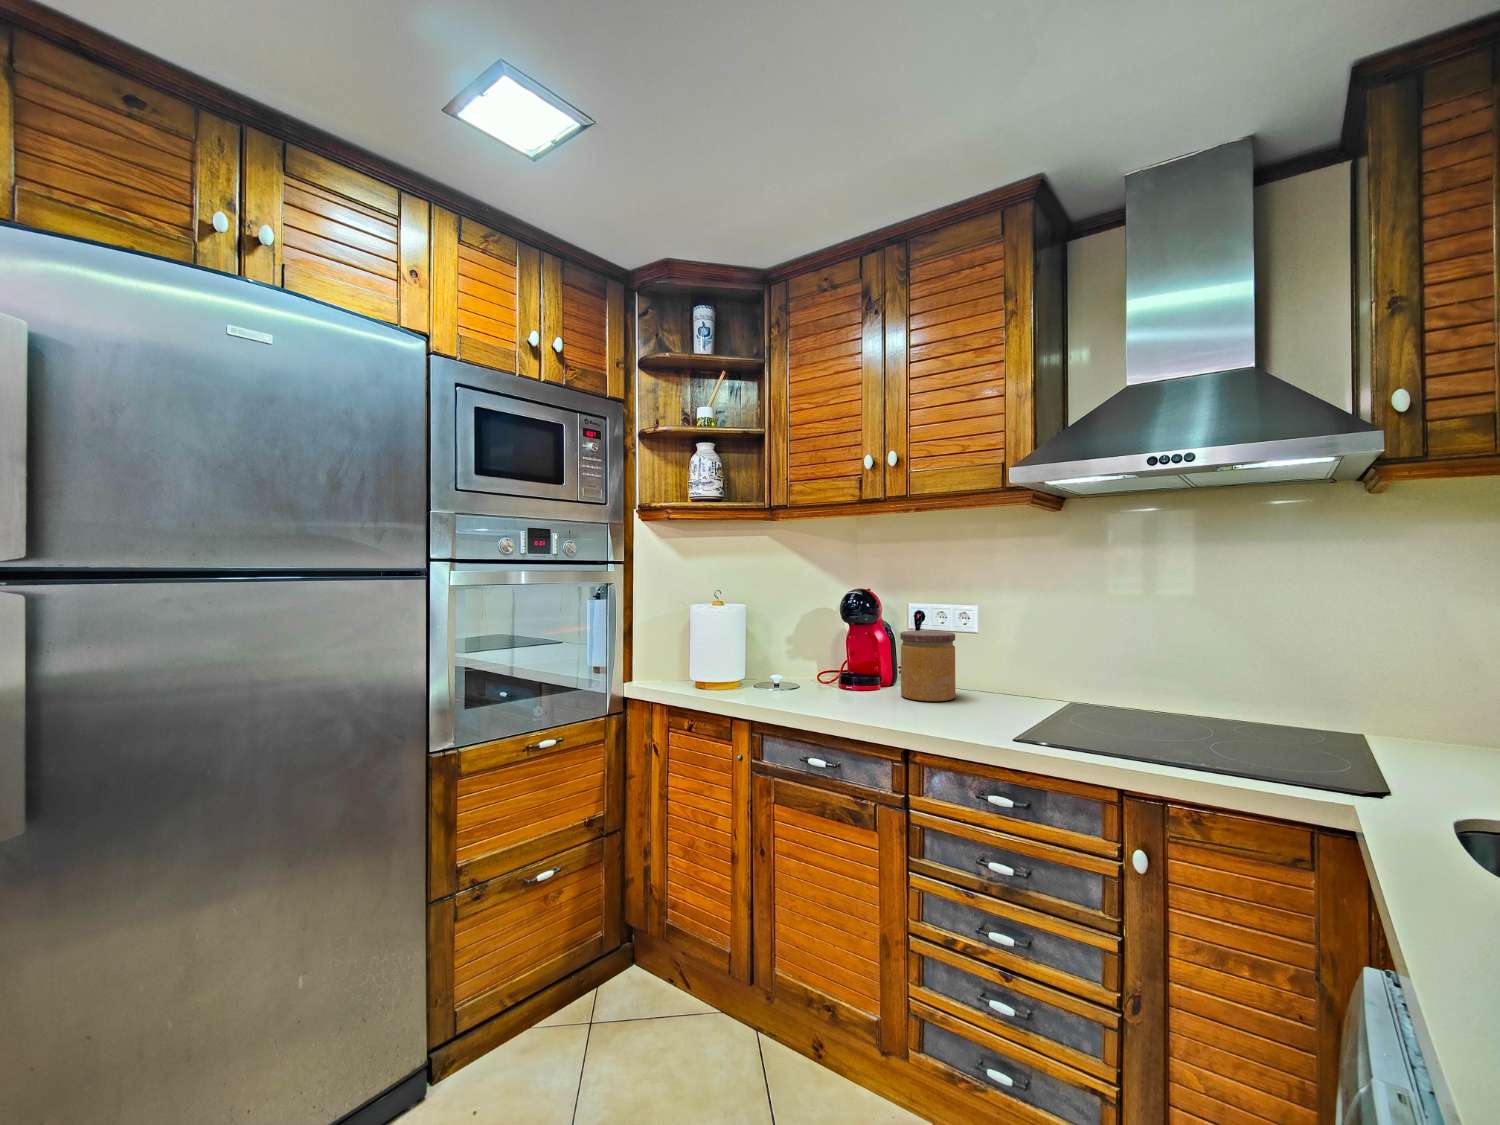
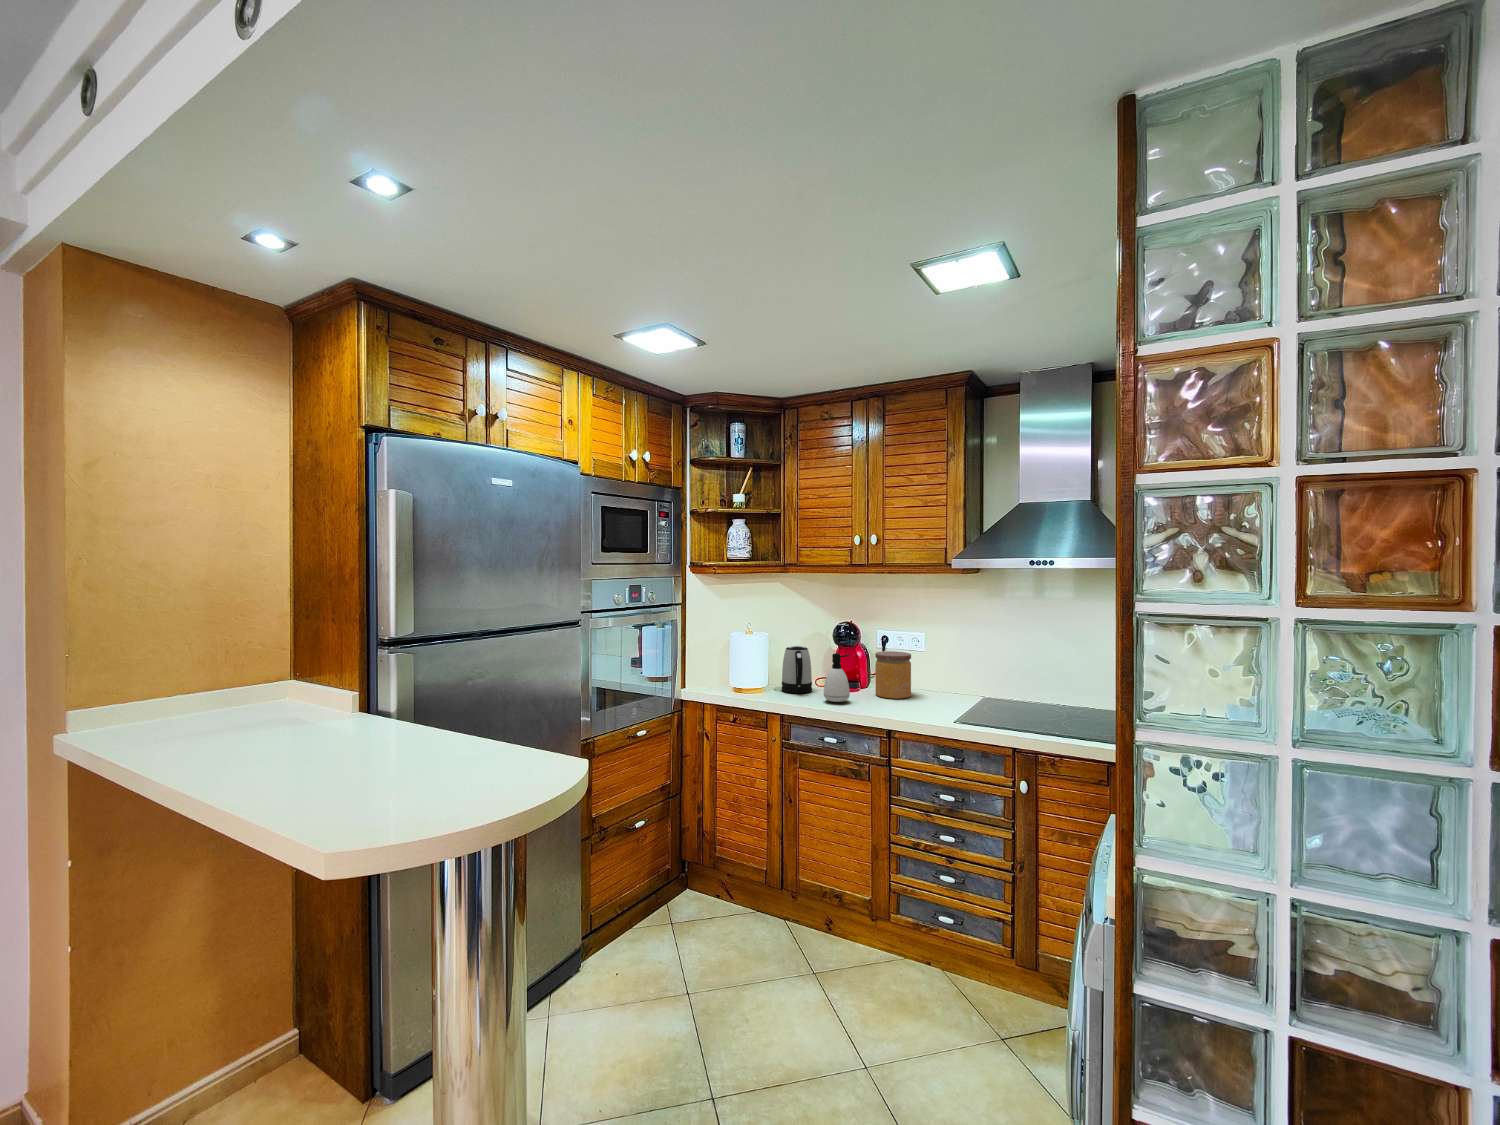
kettle: none [764,622,808,690] -> present [782,646,812,693]
soap dispenser: none [815,630,855,704] -> present [824,653,850,702]

